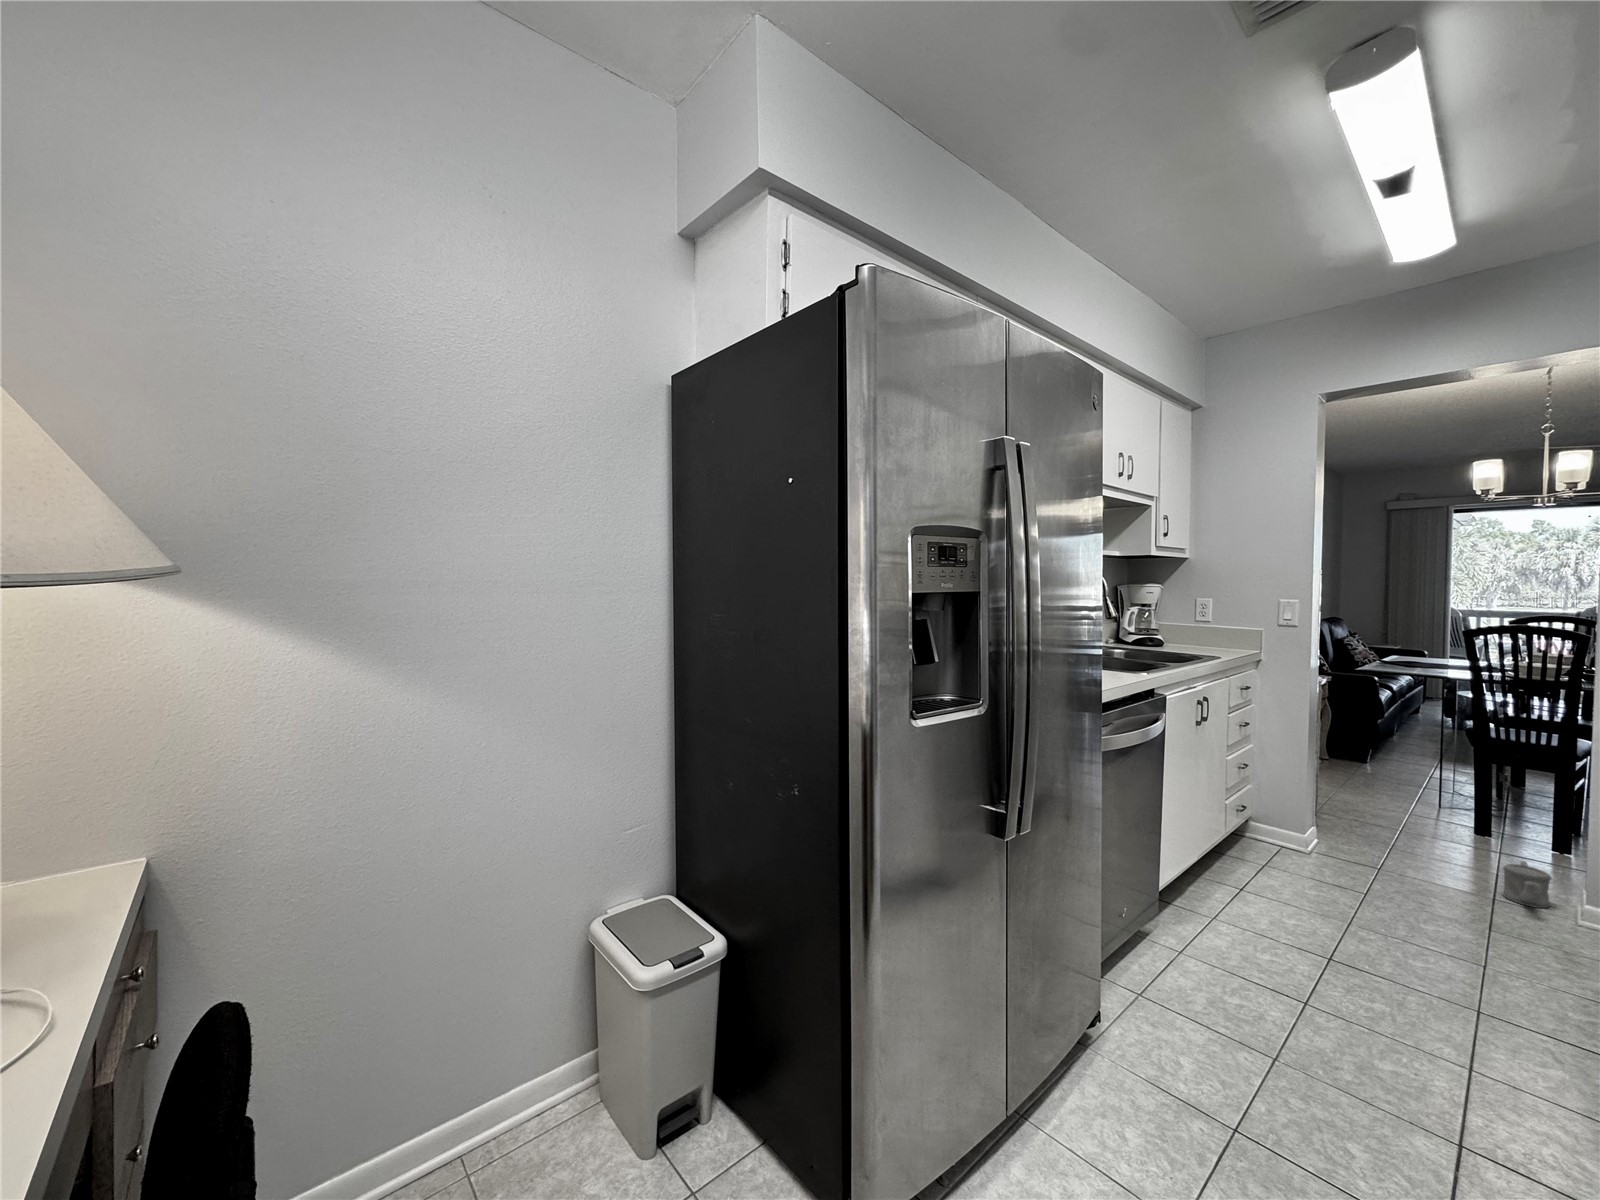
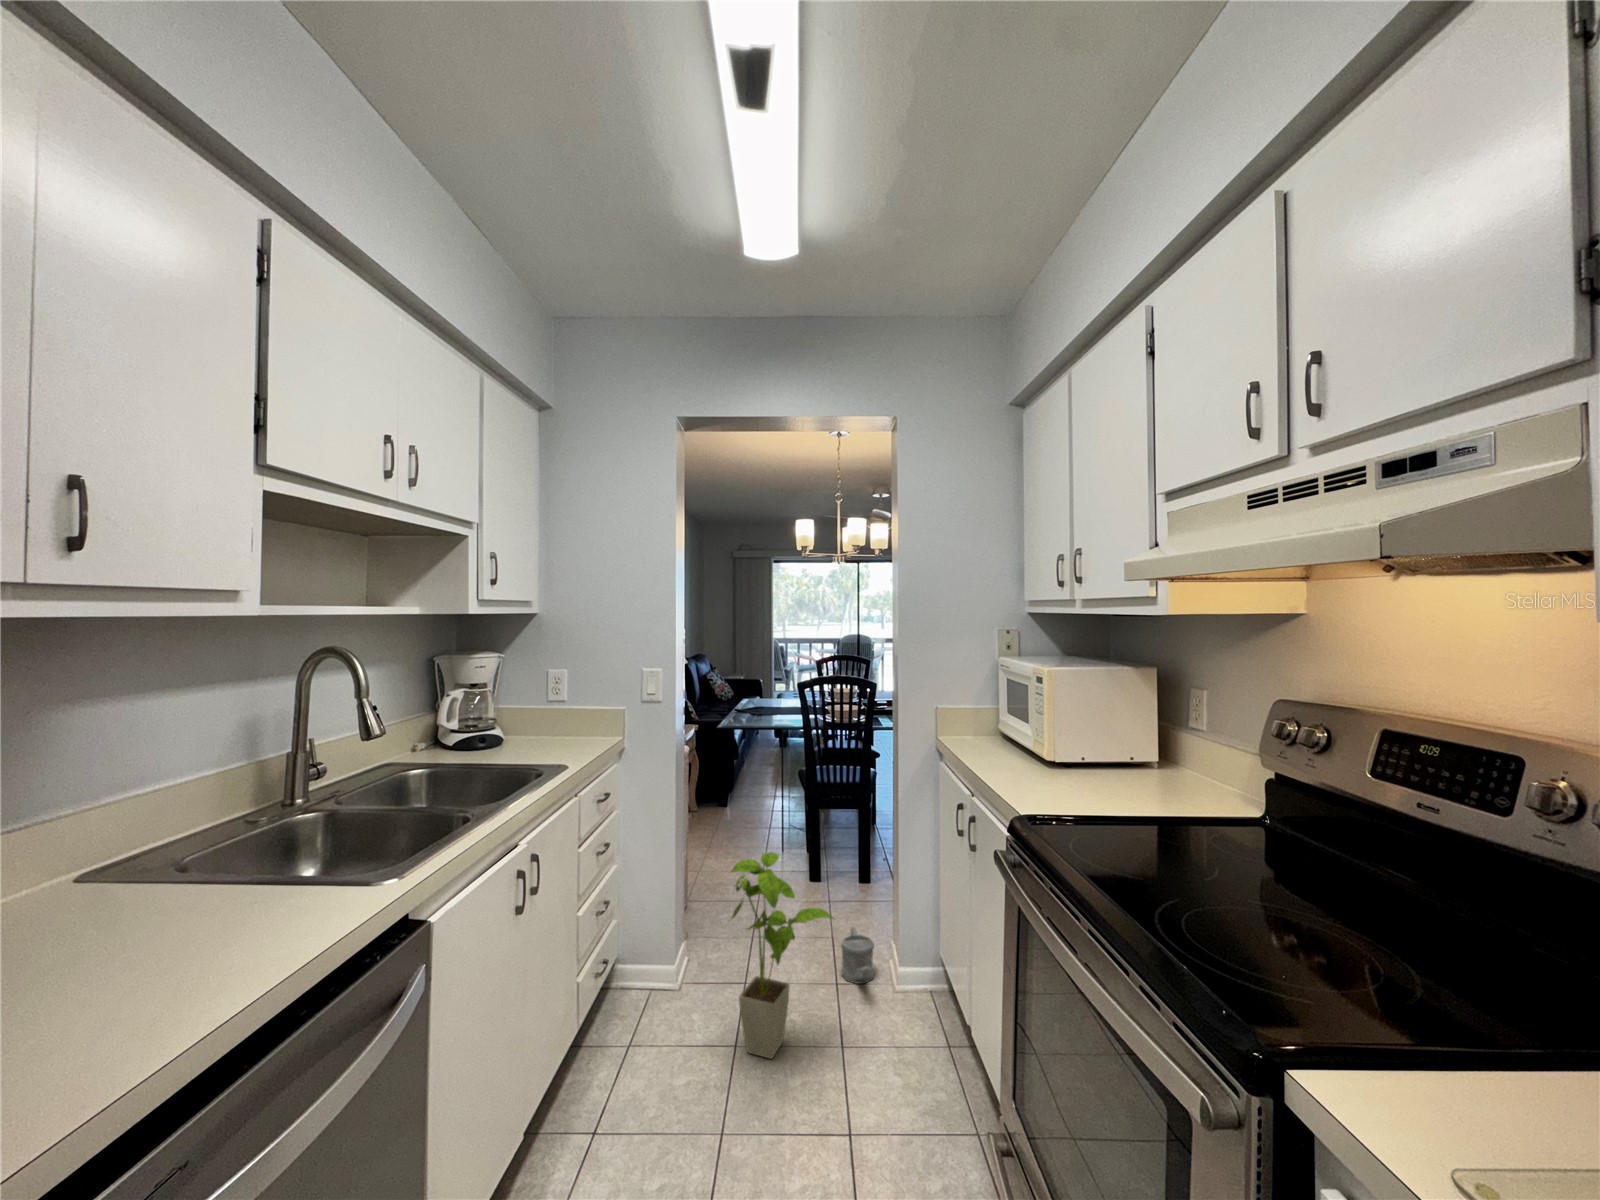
house plant: none [1362,745,1486,910] -> present [729,852,834,1059]

